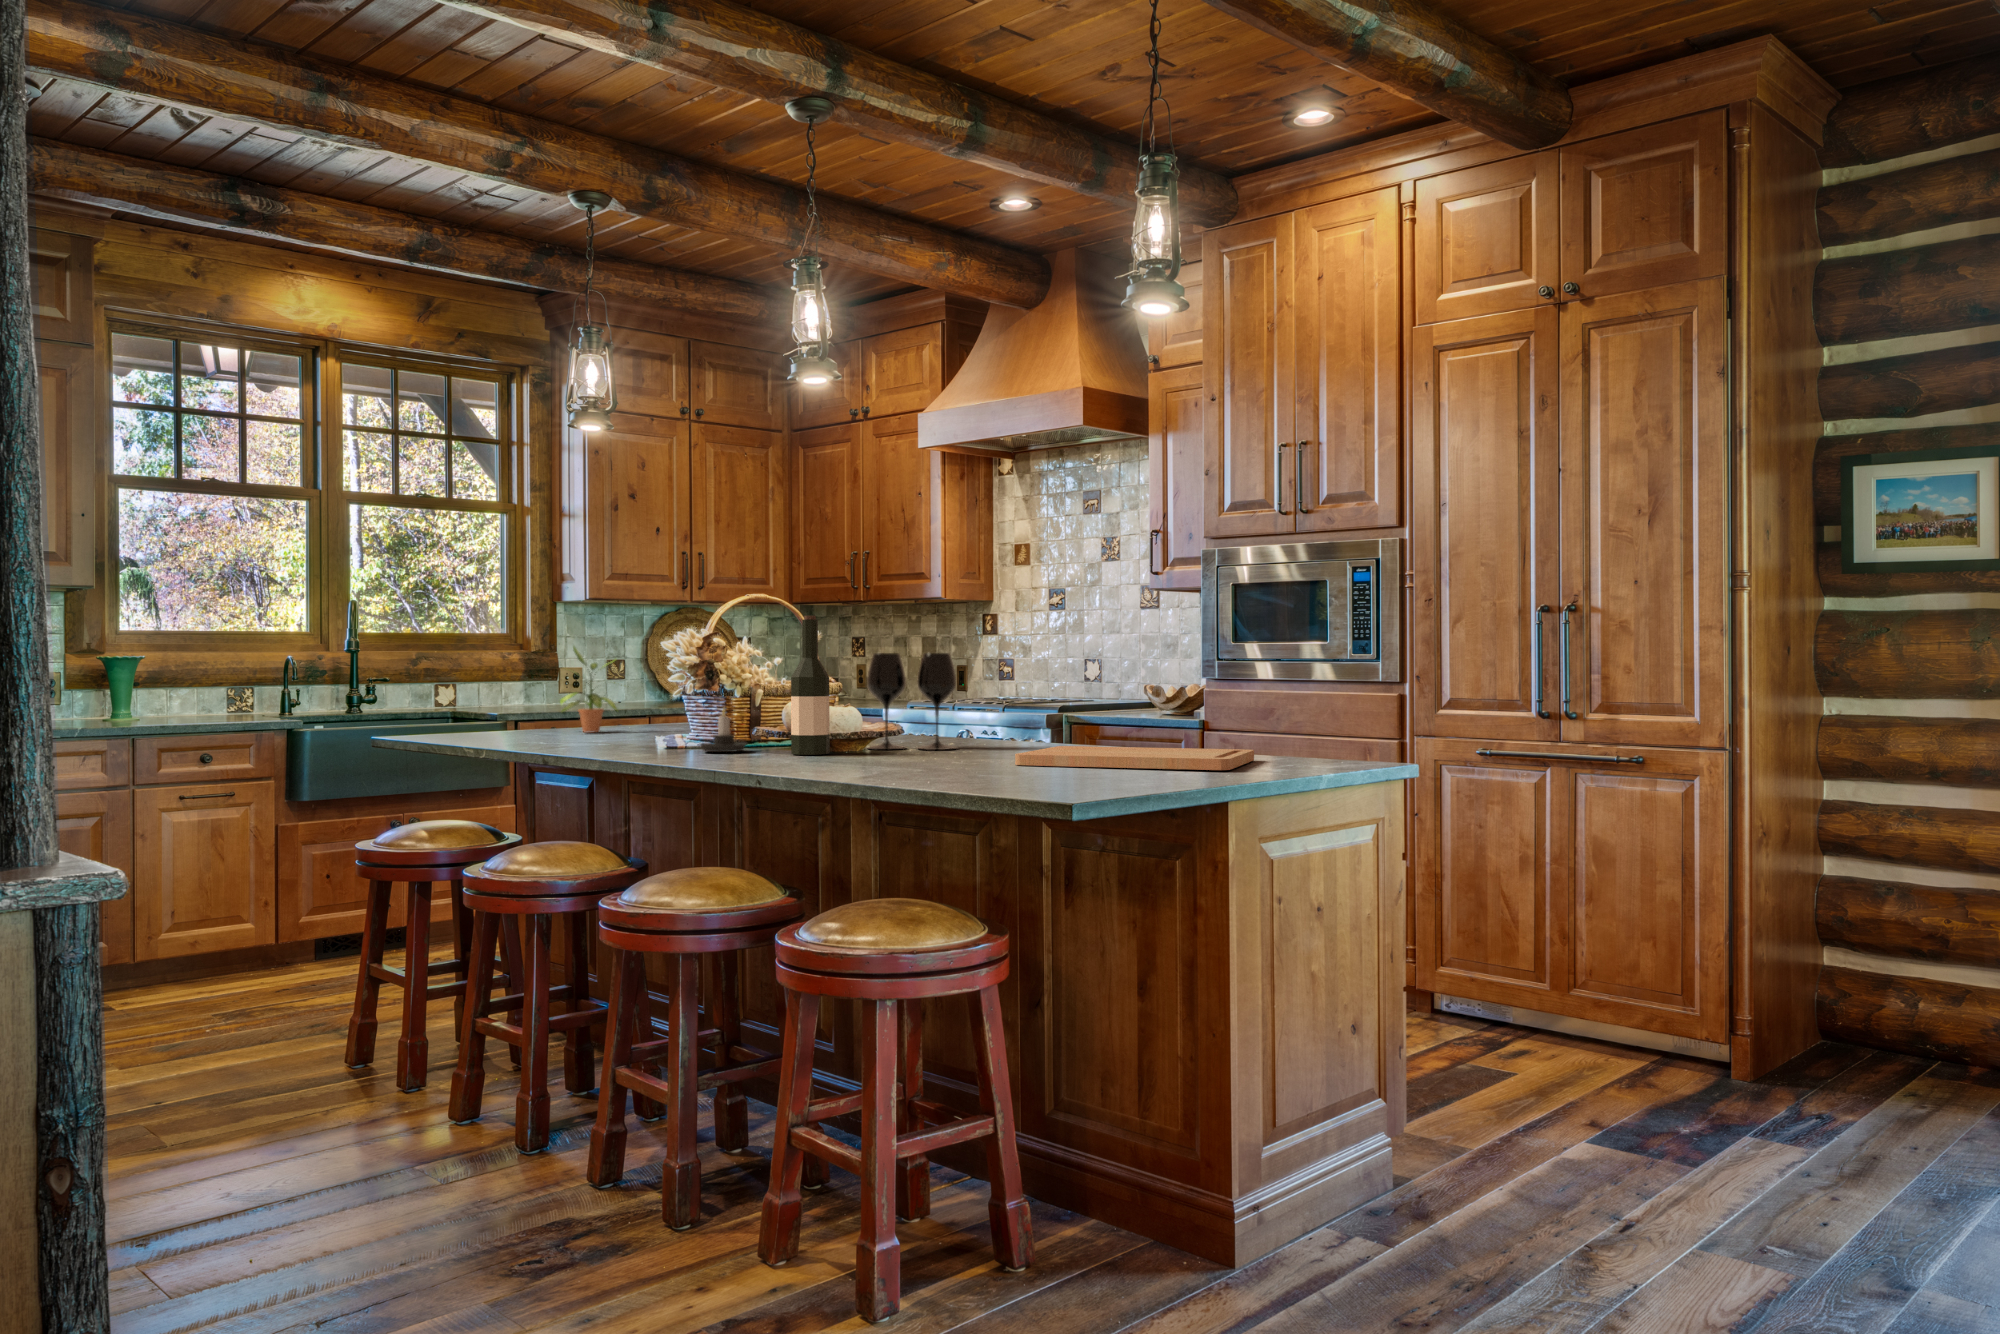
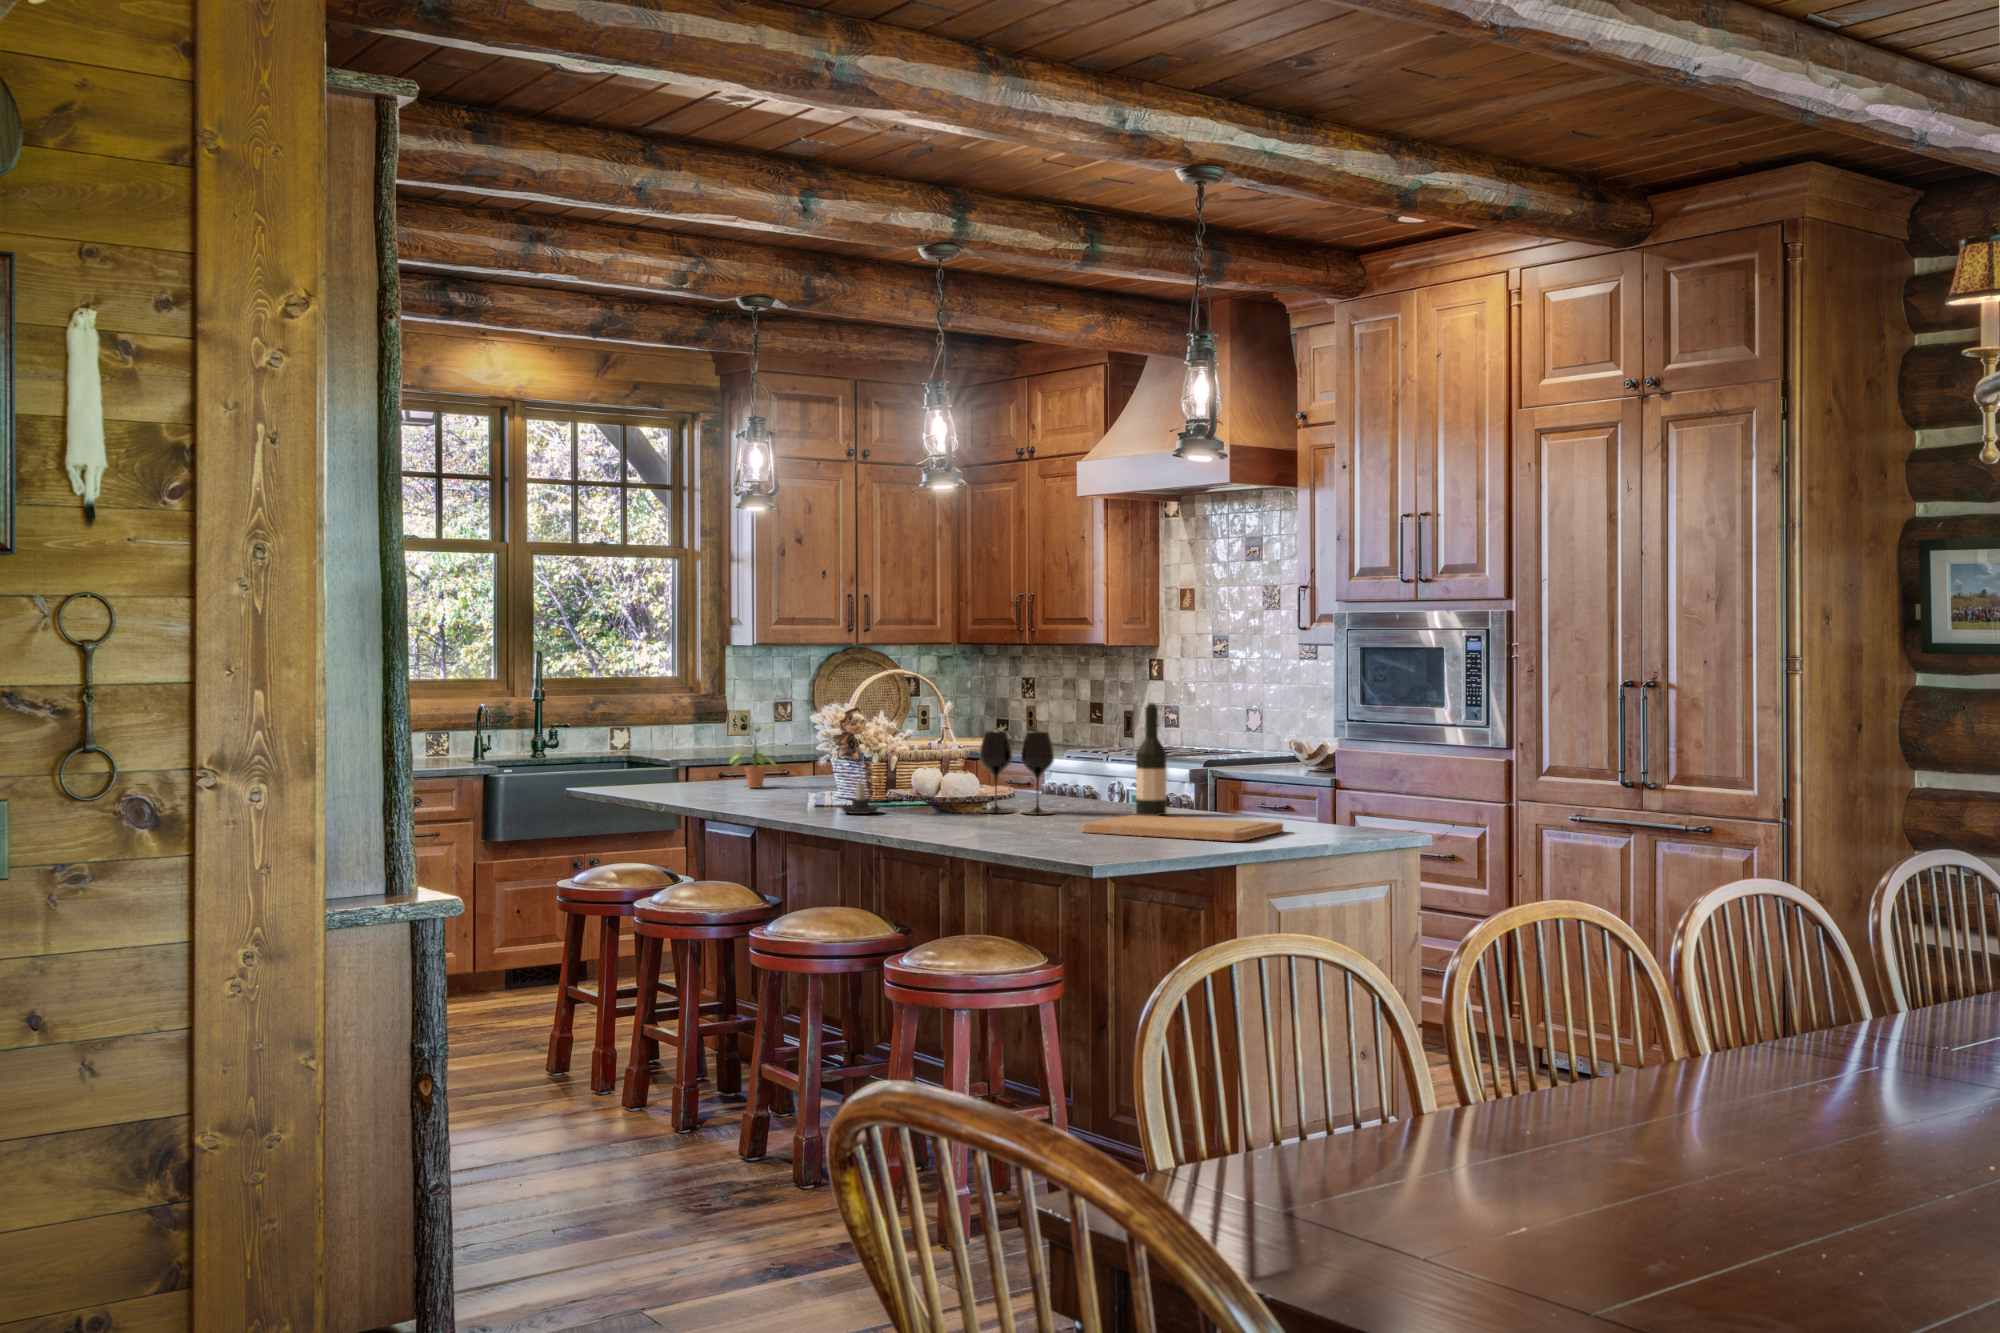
wine bottle: present [791,616,830,755] -> present [1136,703,1167,816]

